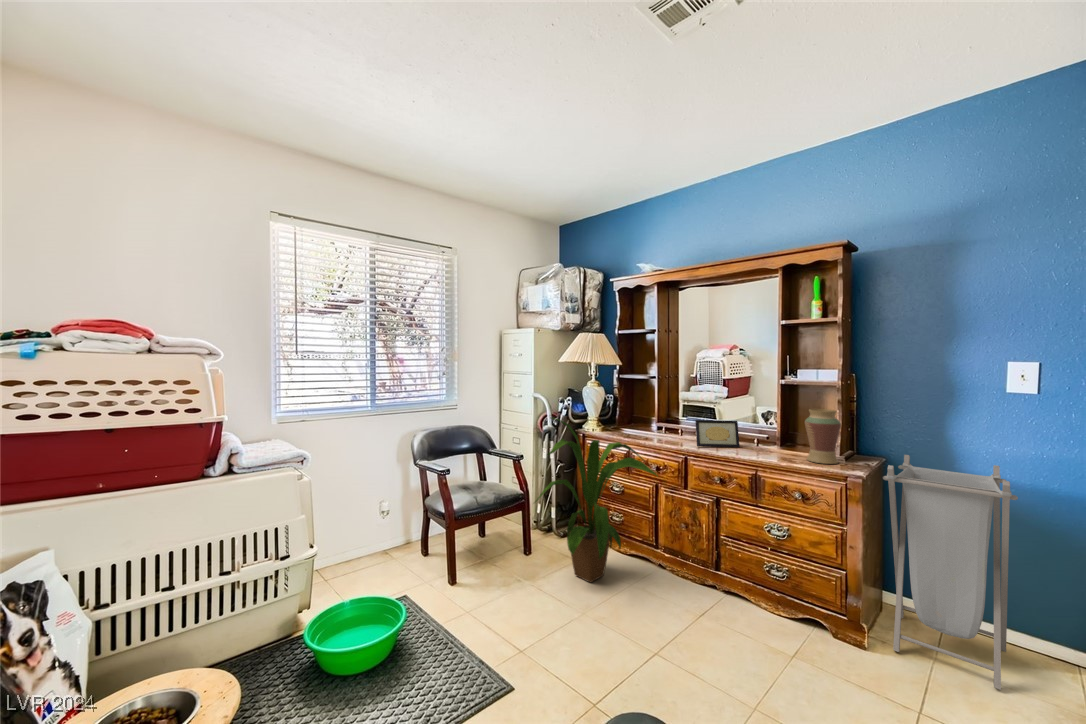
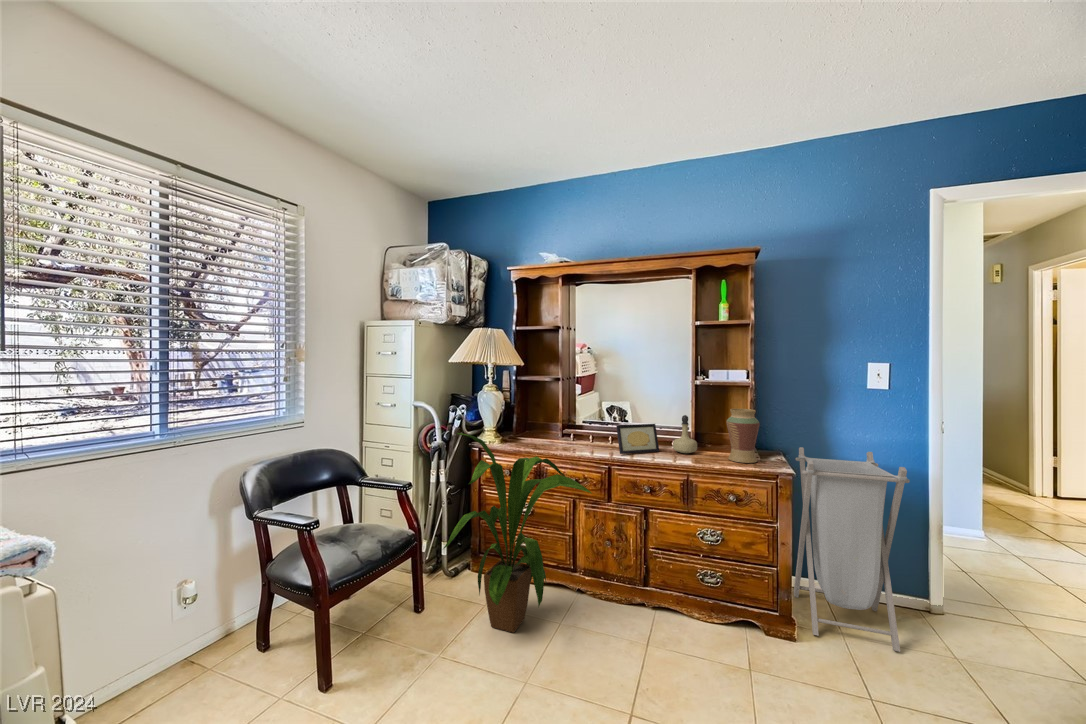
perfume bottle: none [754,414,779,451] -> present [673,415,697,453]

